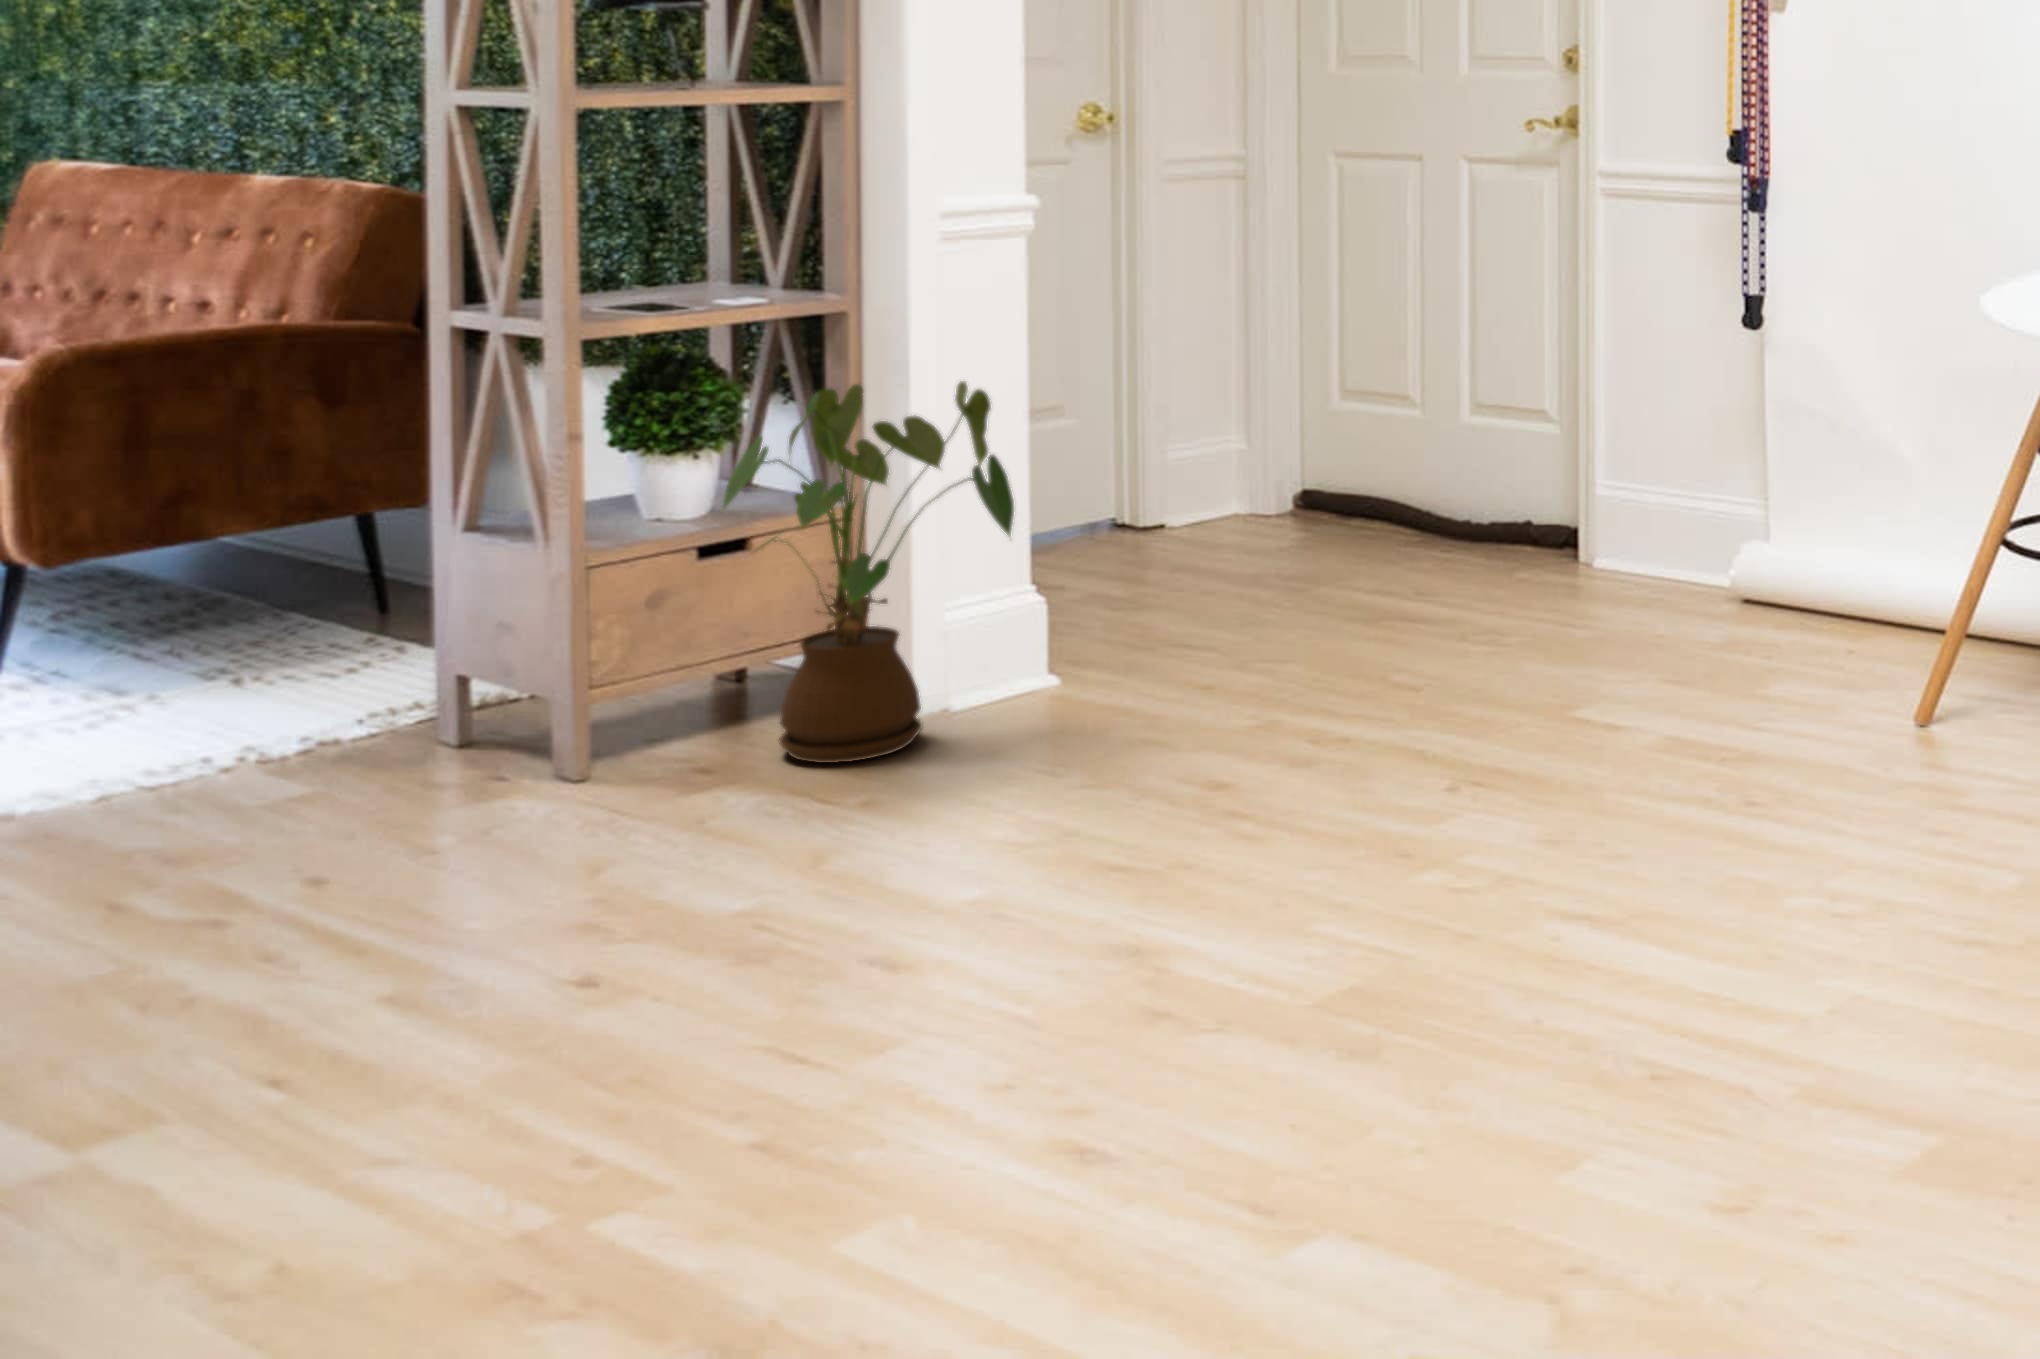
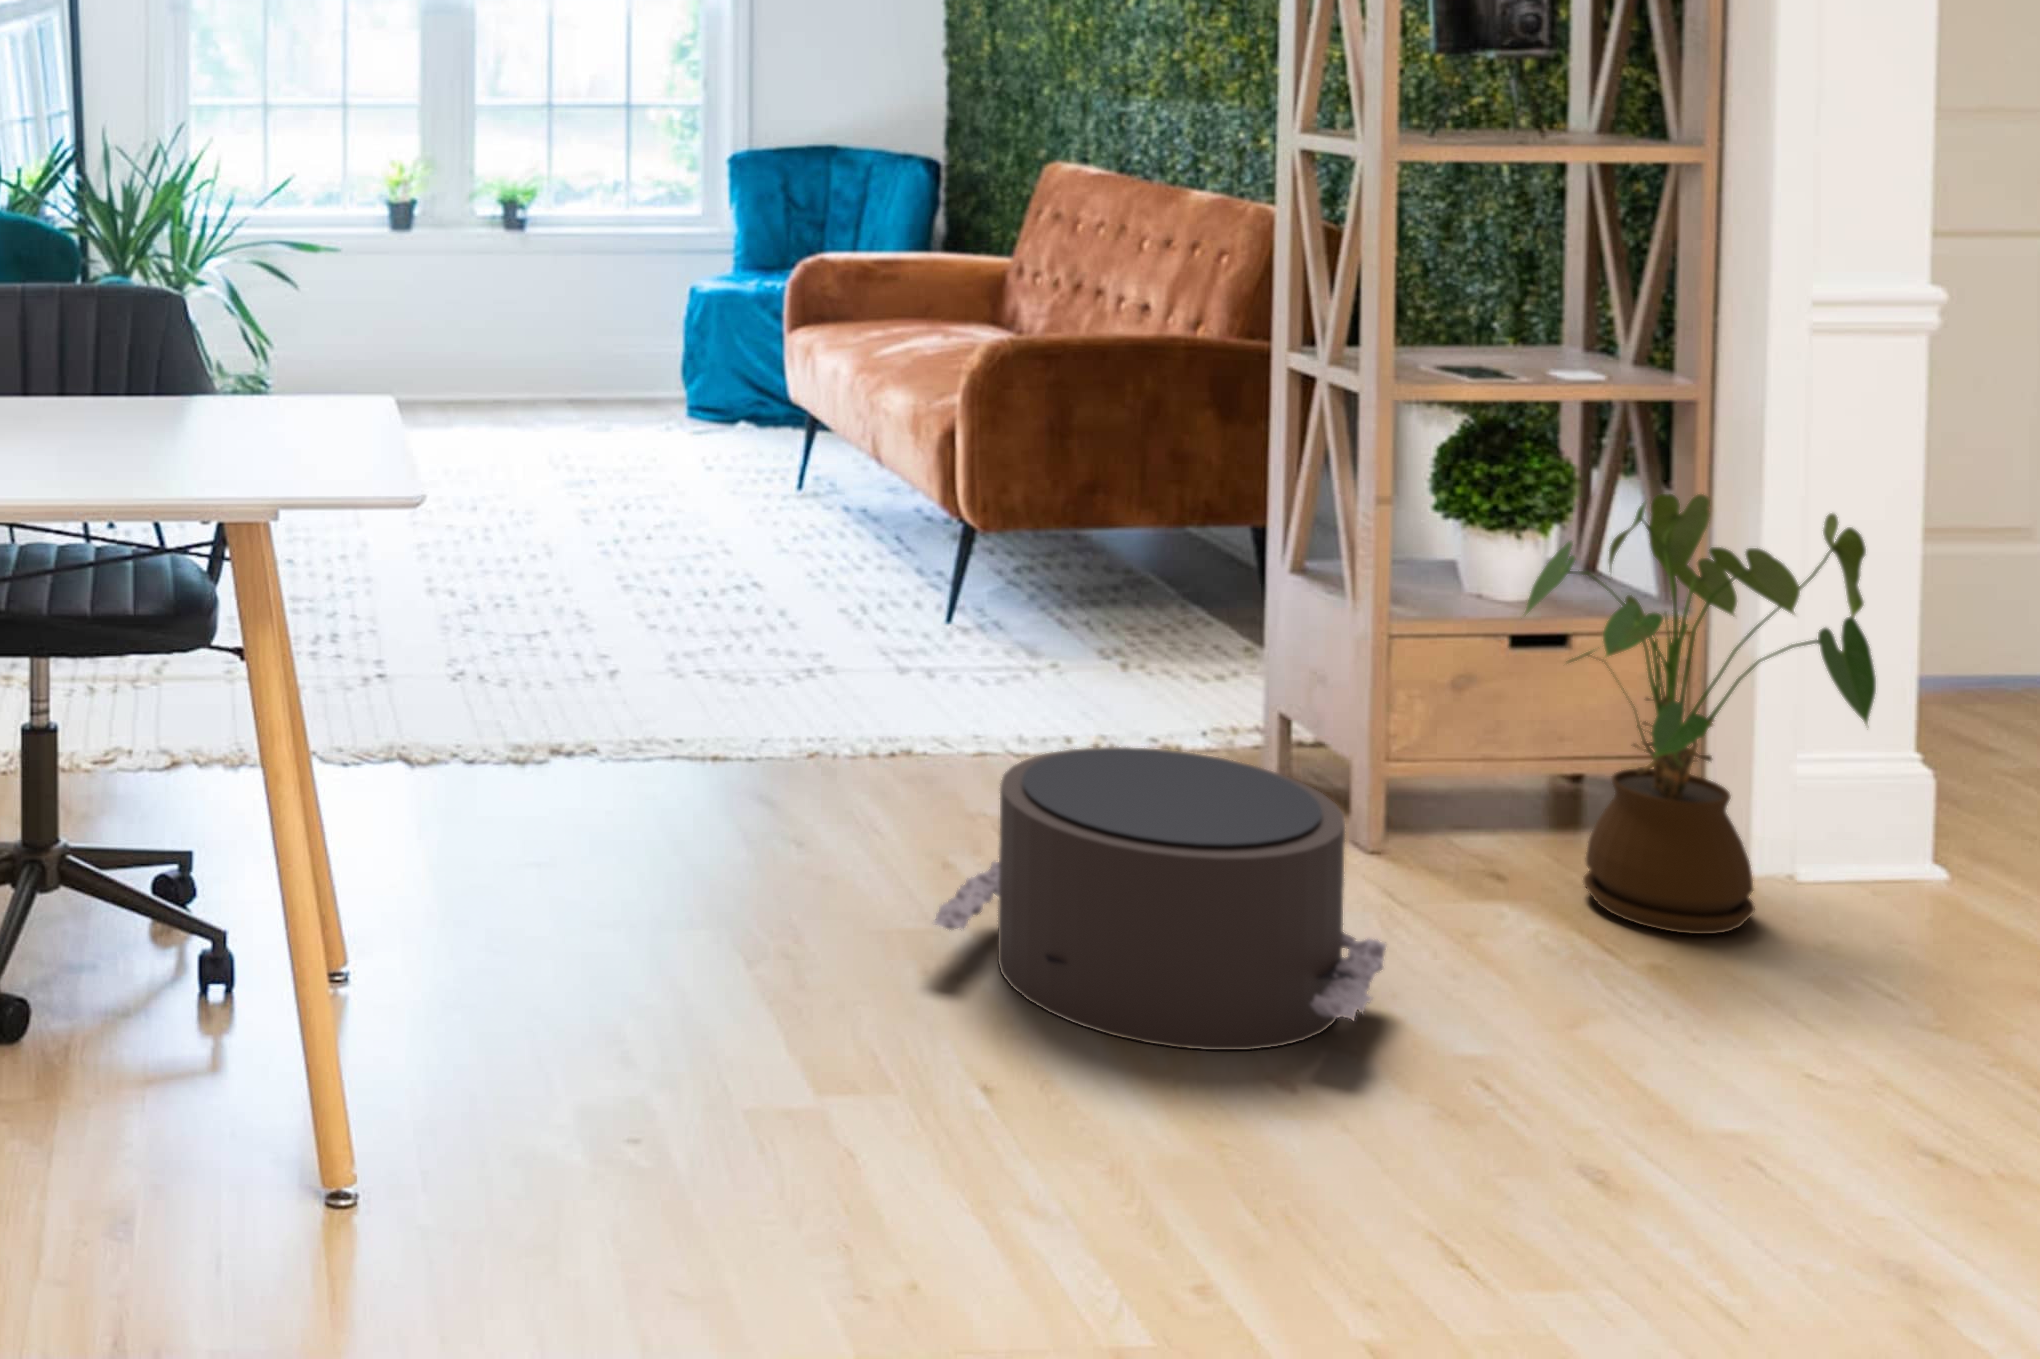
pouf: none [141,699,644,992] -> present [934,747,1386,1050]

